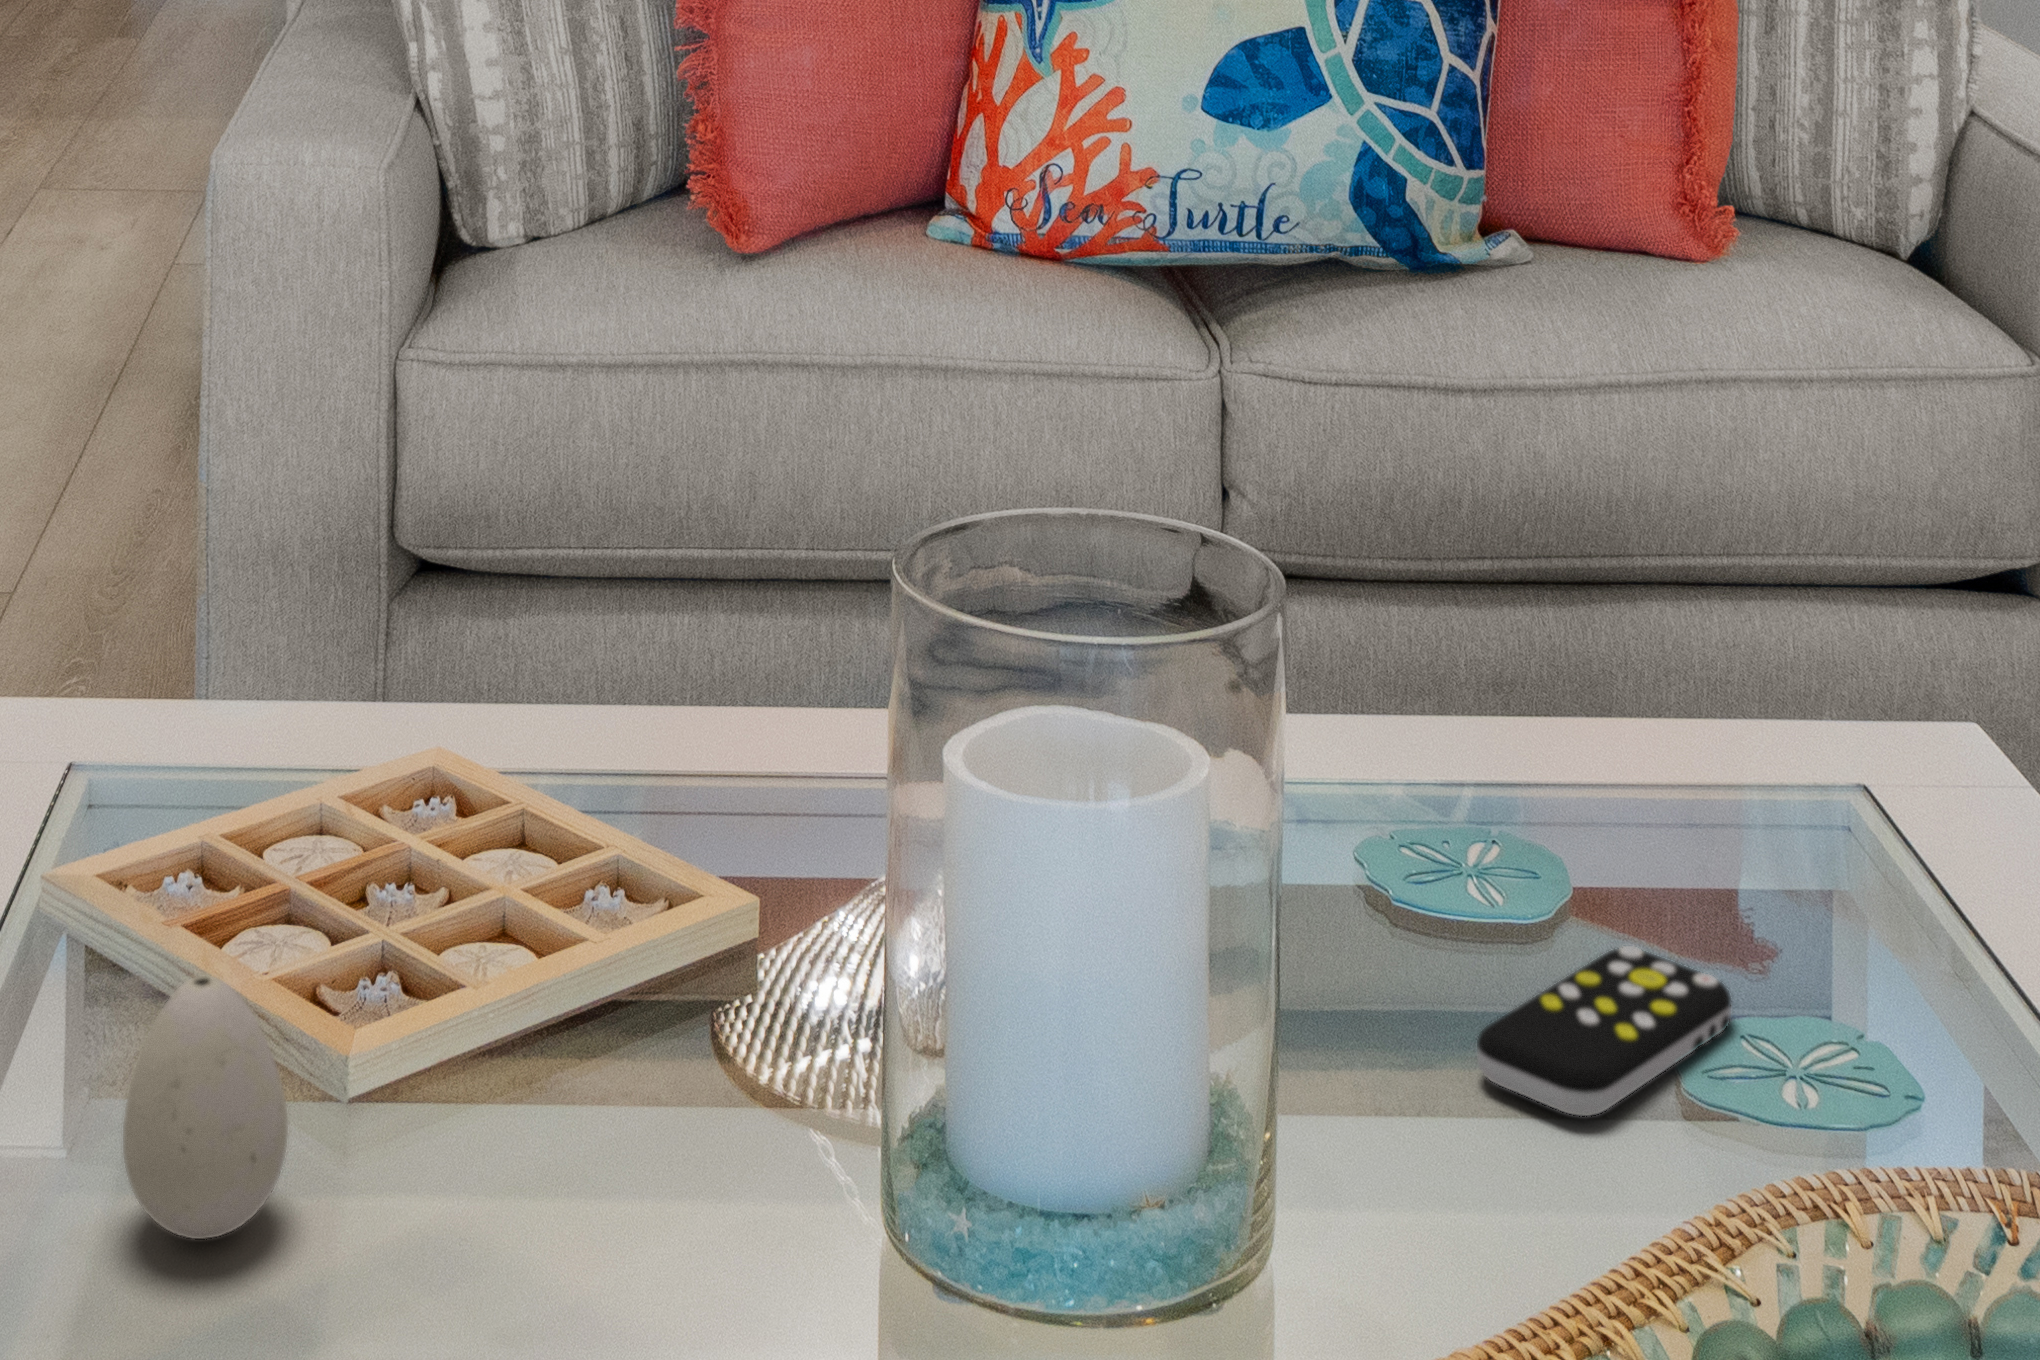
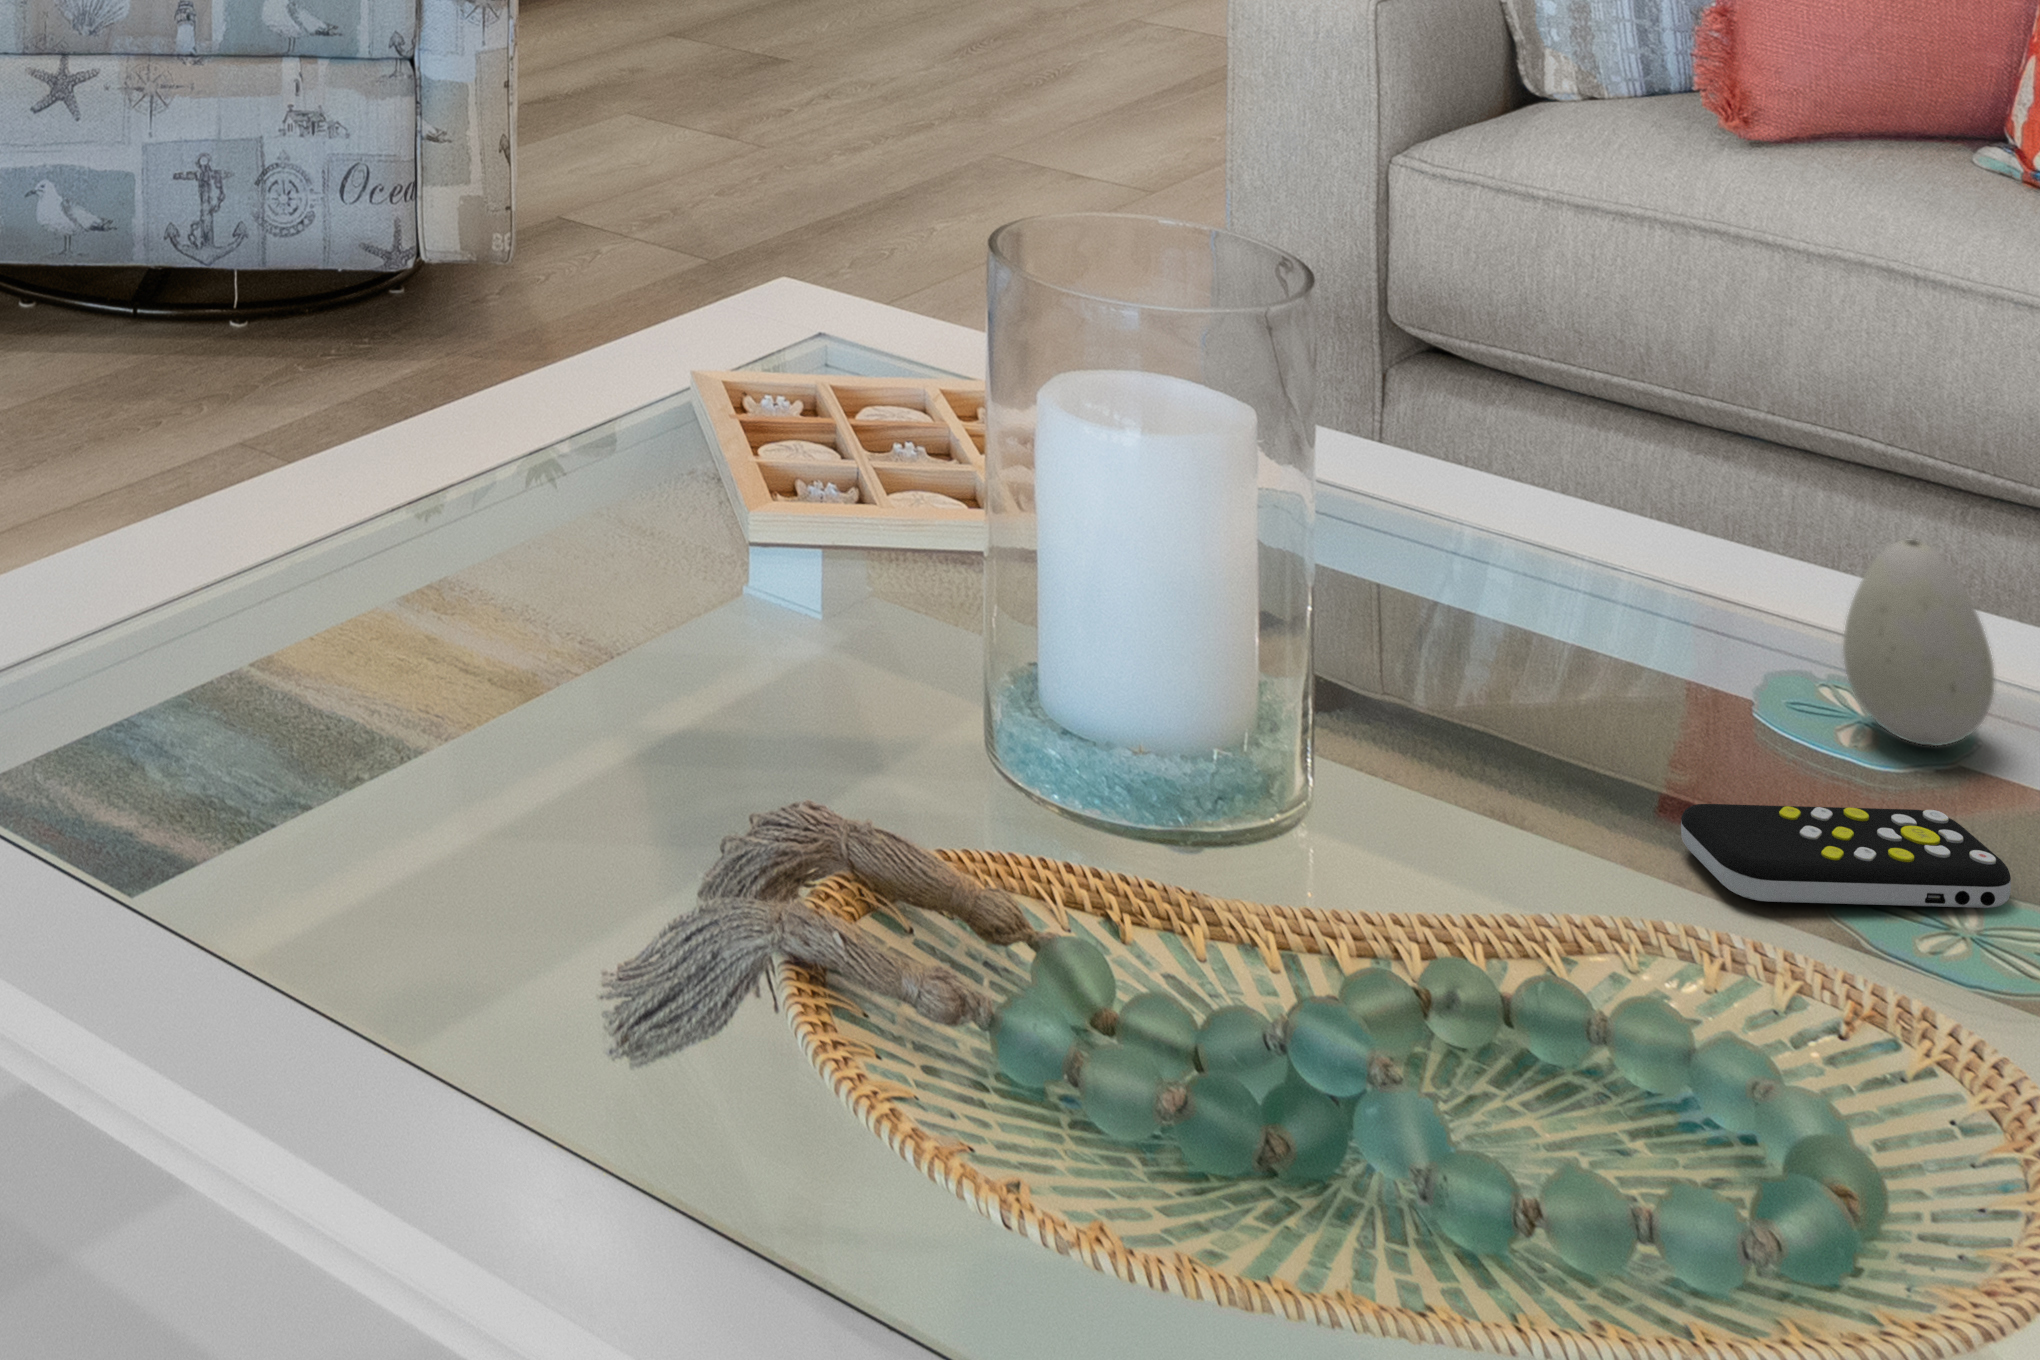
decorative egg: present [123,976,288,1239] -> present [1843,539,1994,746]

